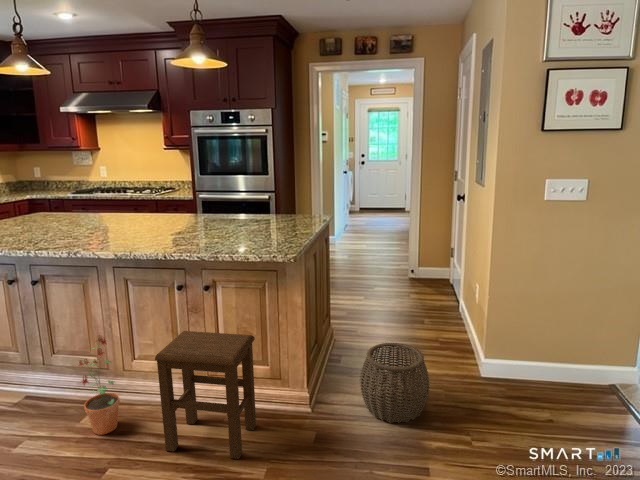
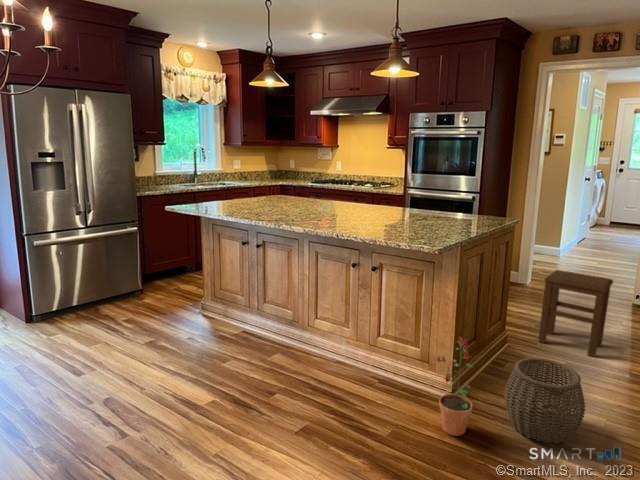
stool: present [155,331,256,459] -> present [538,270,613,357]
potted plant: present [79,335,120,435] -> present [437,337,473,436]

